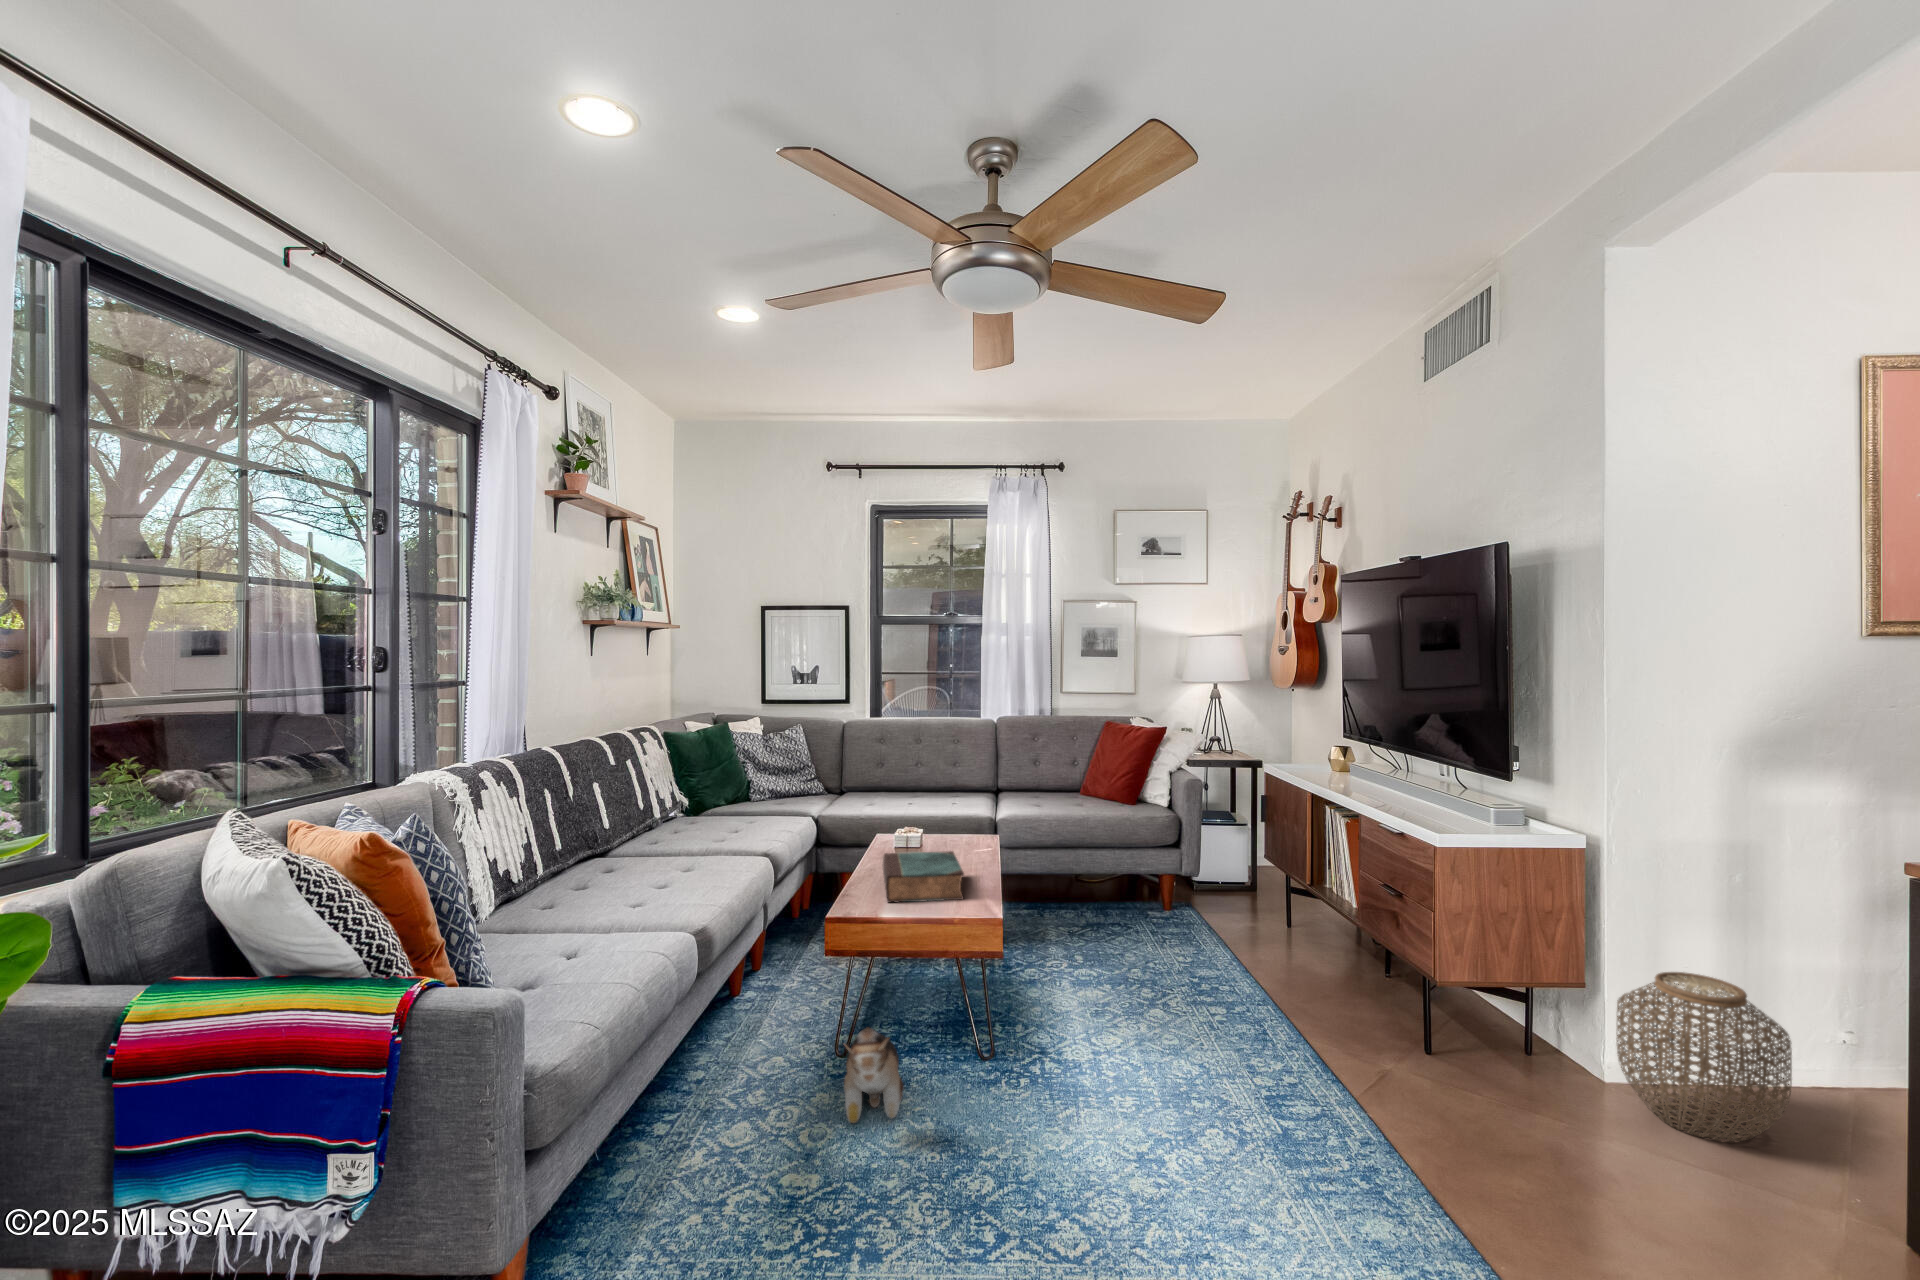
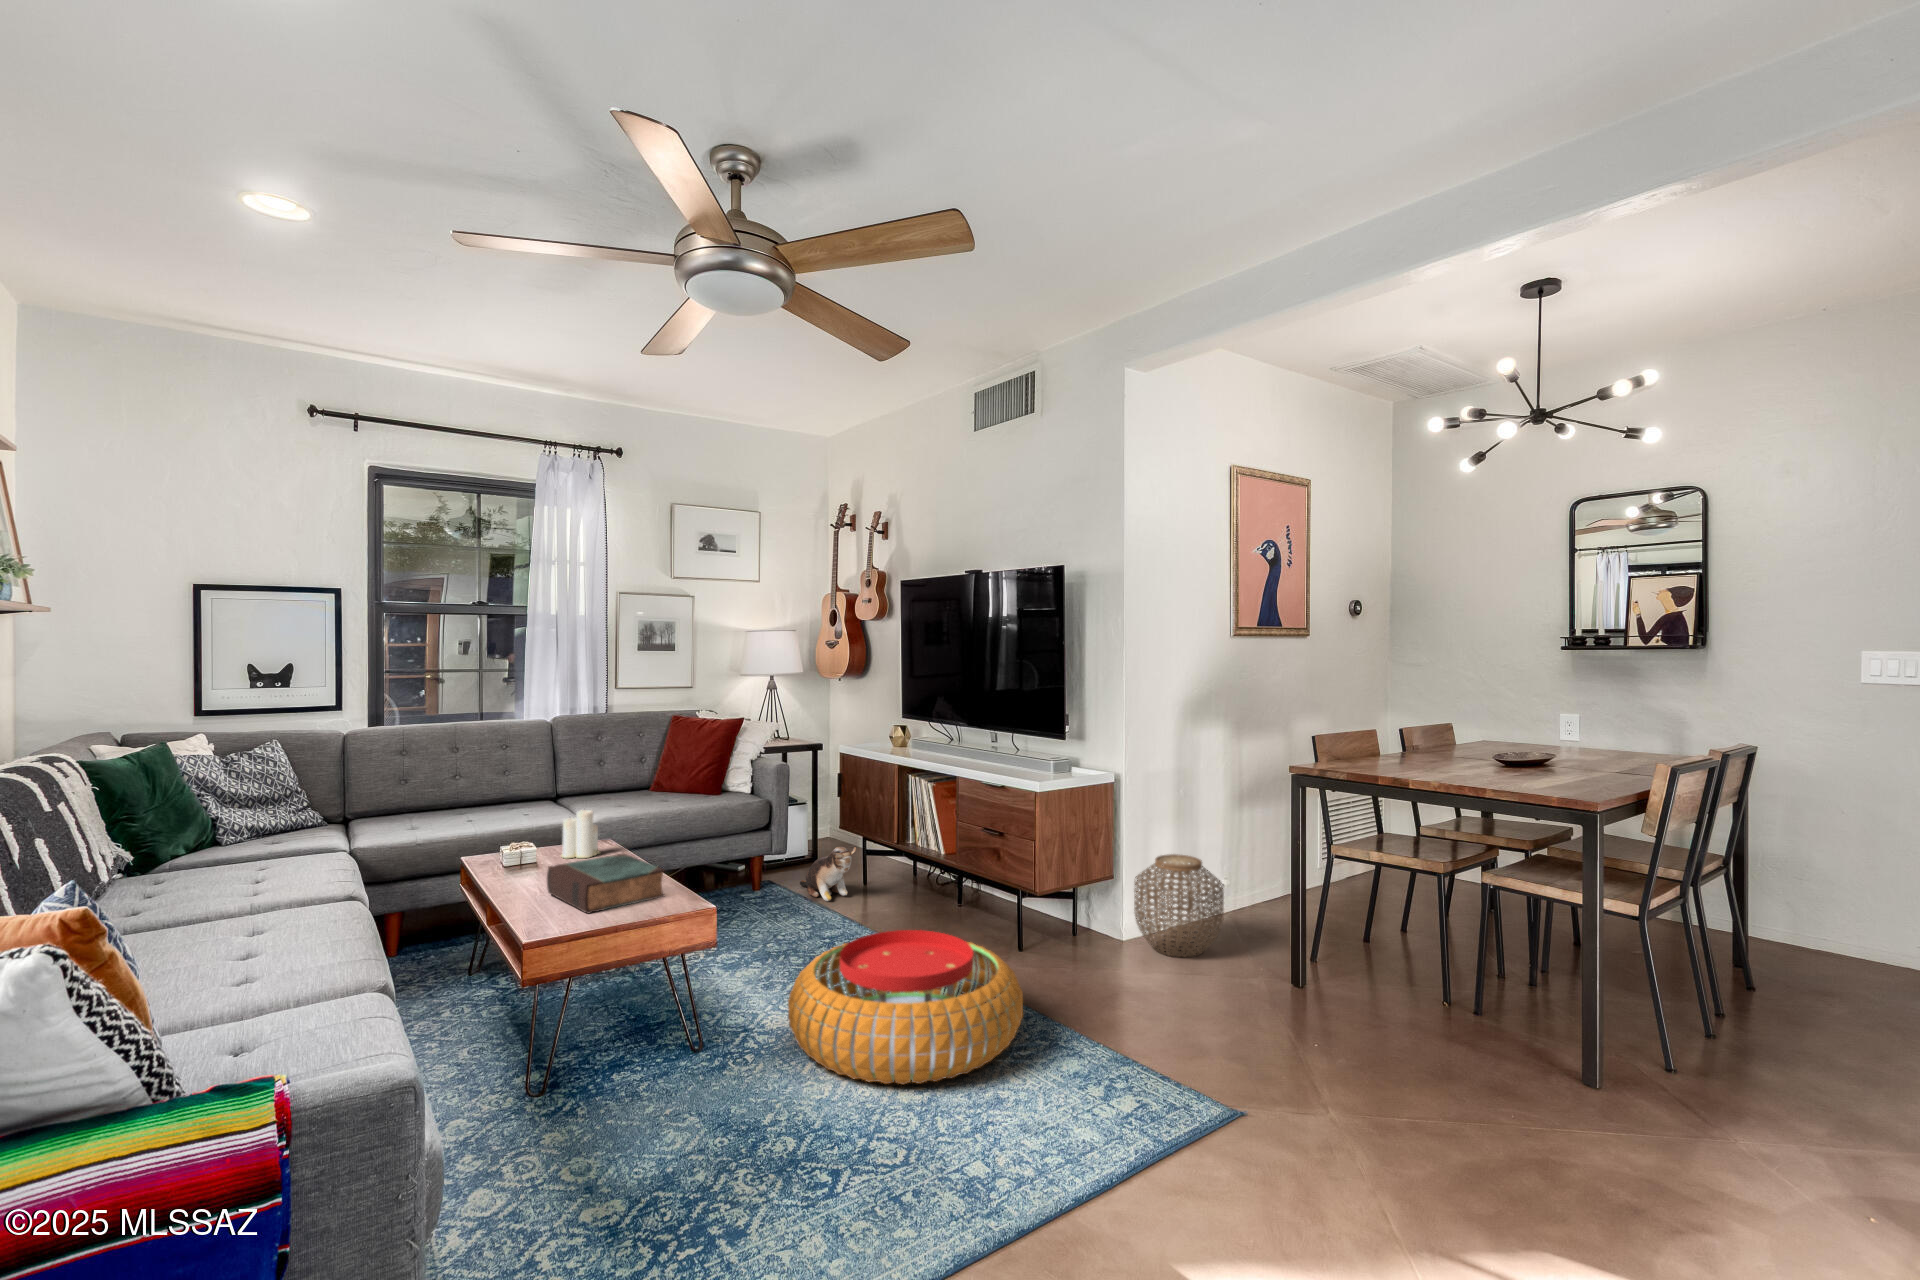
candle: none [935,802,968,850] -> present [561,810,600,858]
pouf: none [1058,985,1345,1185] -> present [788,930,1023,1084]
plush toy: present [844,1027,904,1123] -> present [800,847,856,901]

